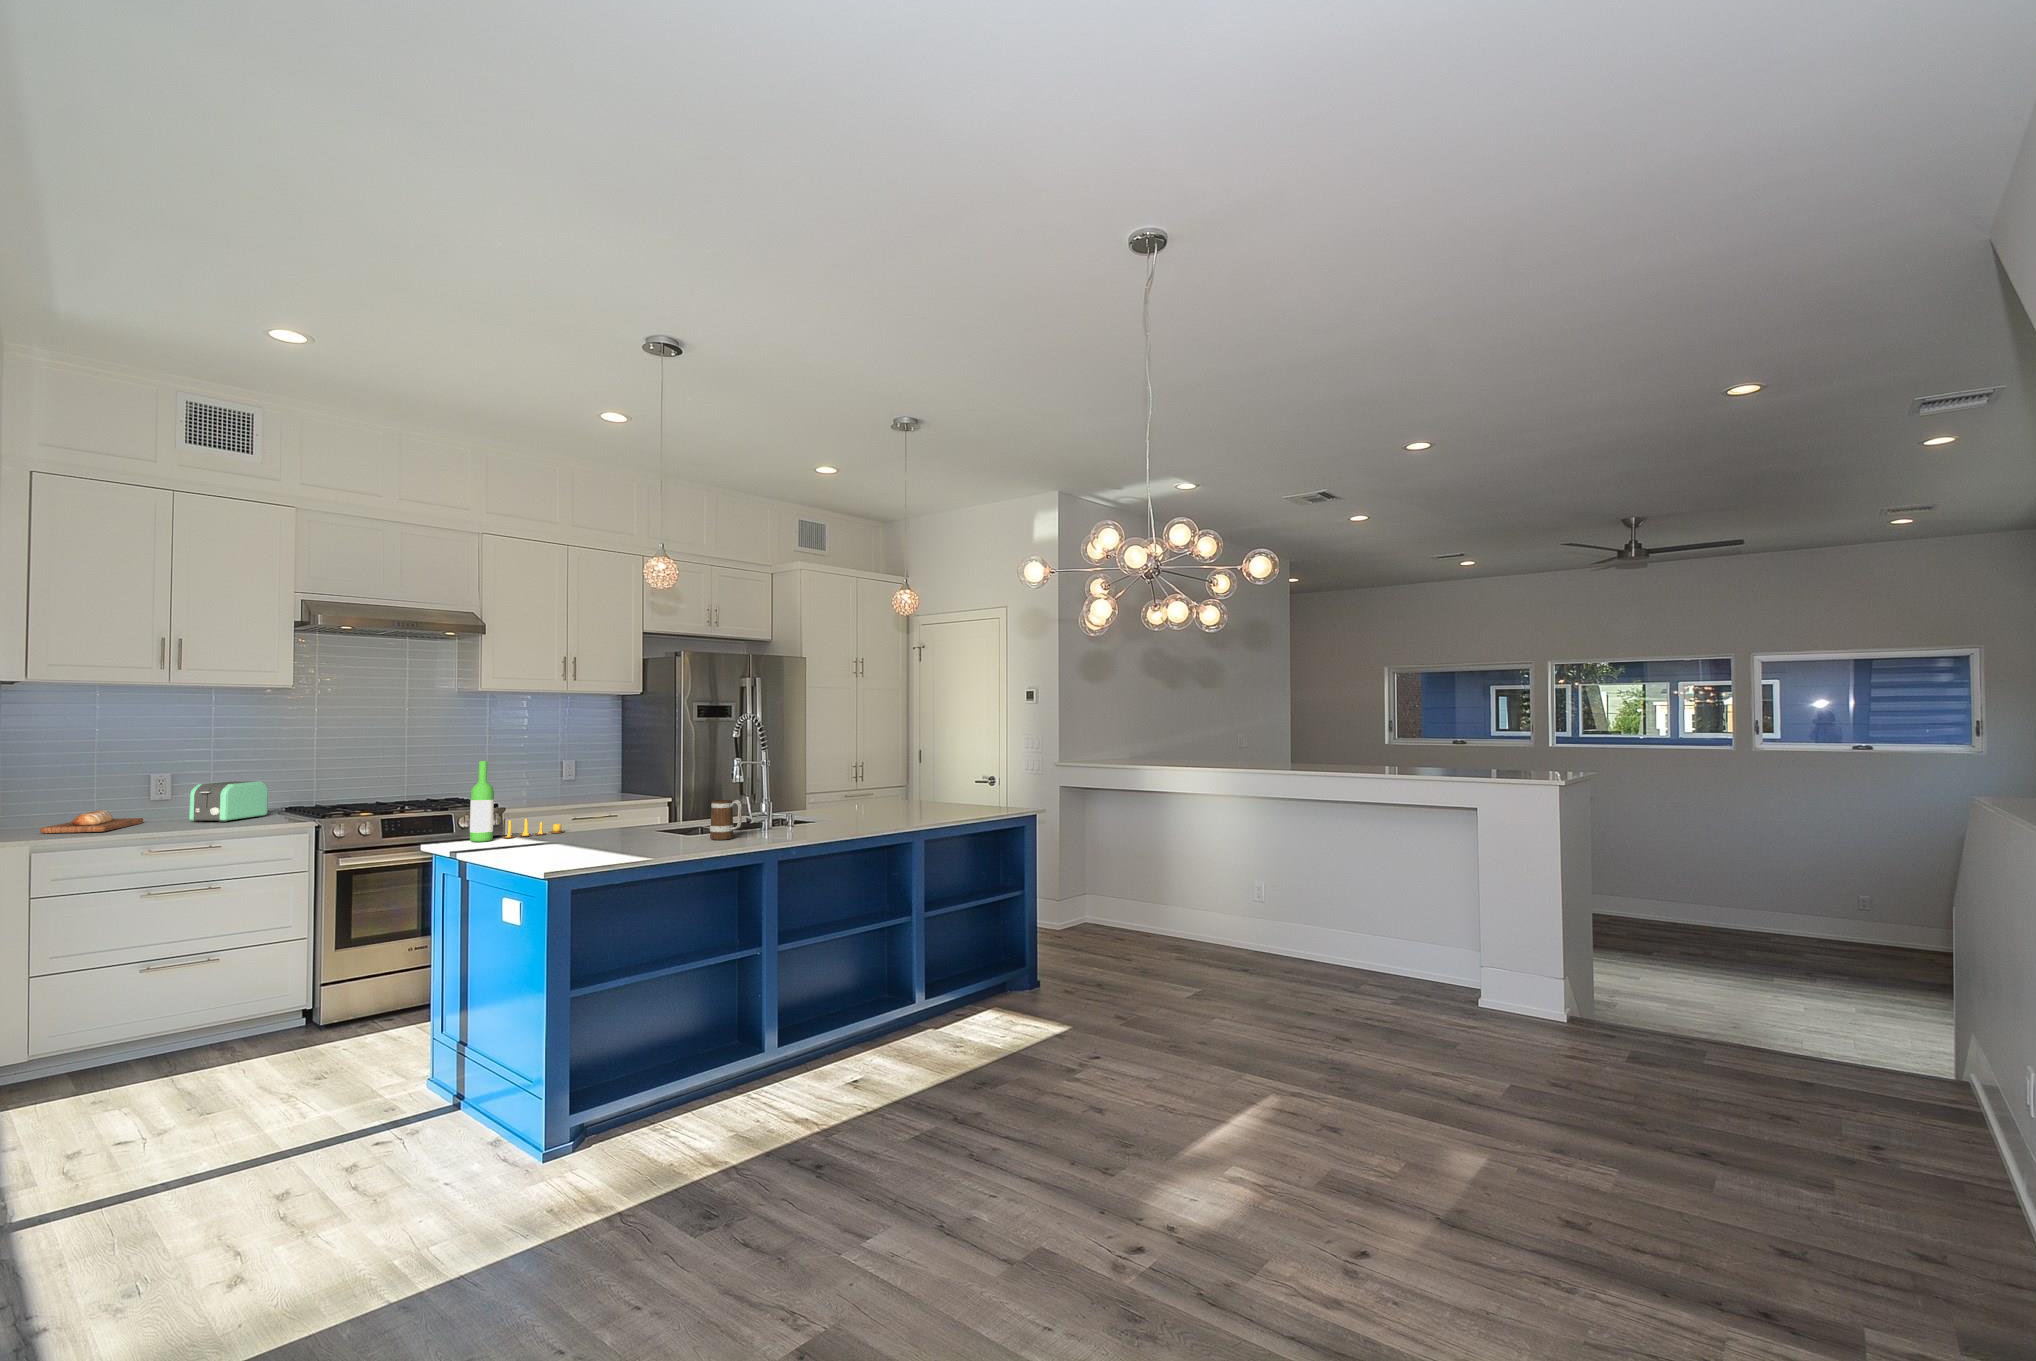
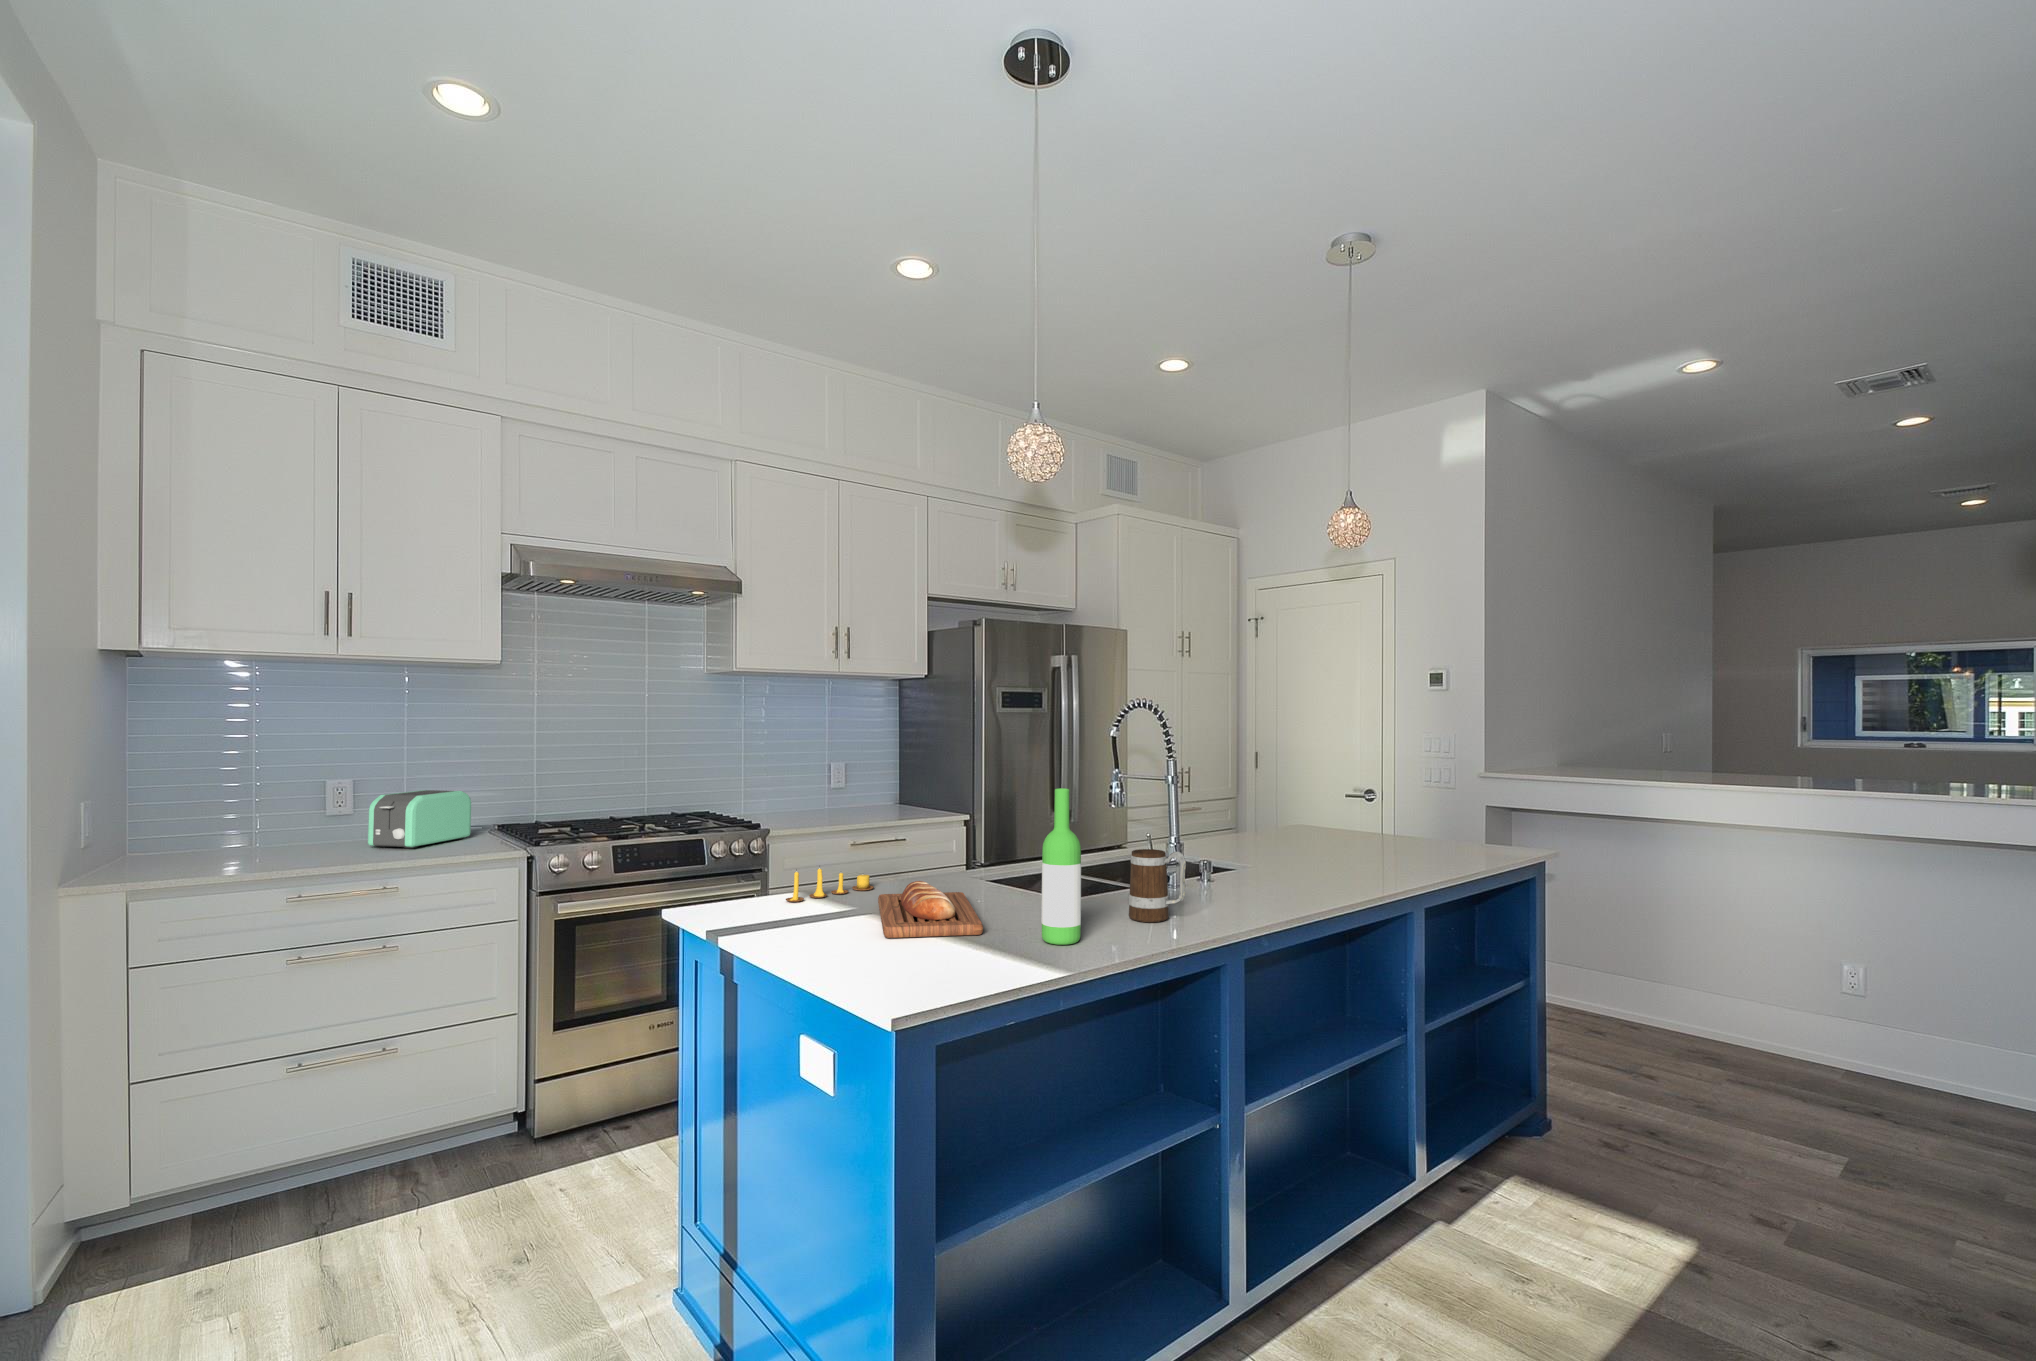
wine bottle: present [470,761,494,842] -> present [1042,788,1081,945]
bread loaf: present [40,810,143,833] -> present [878,881,983,938]

